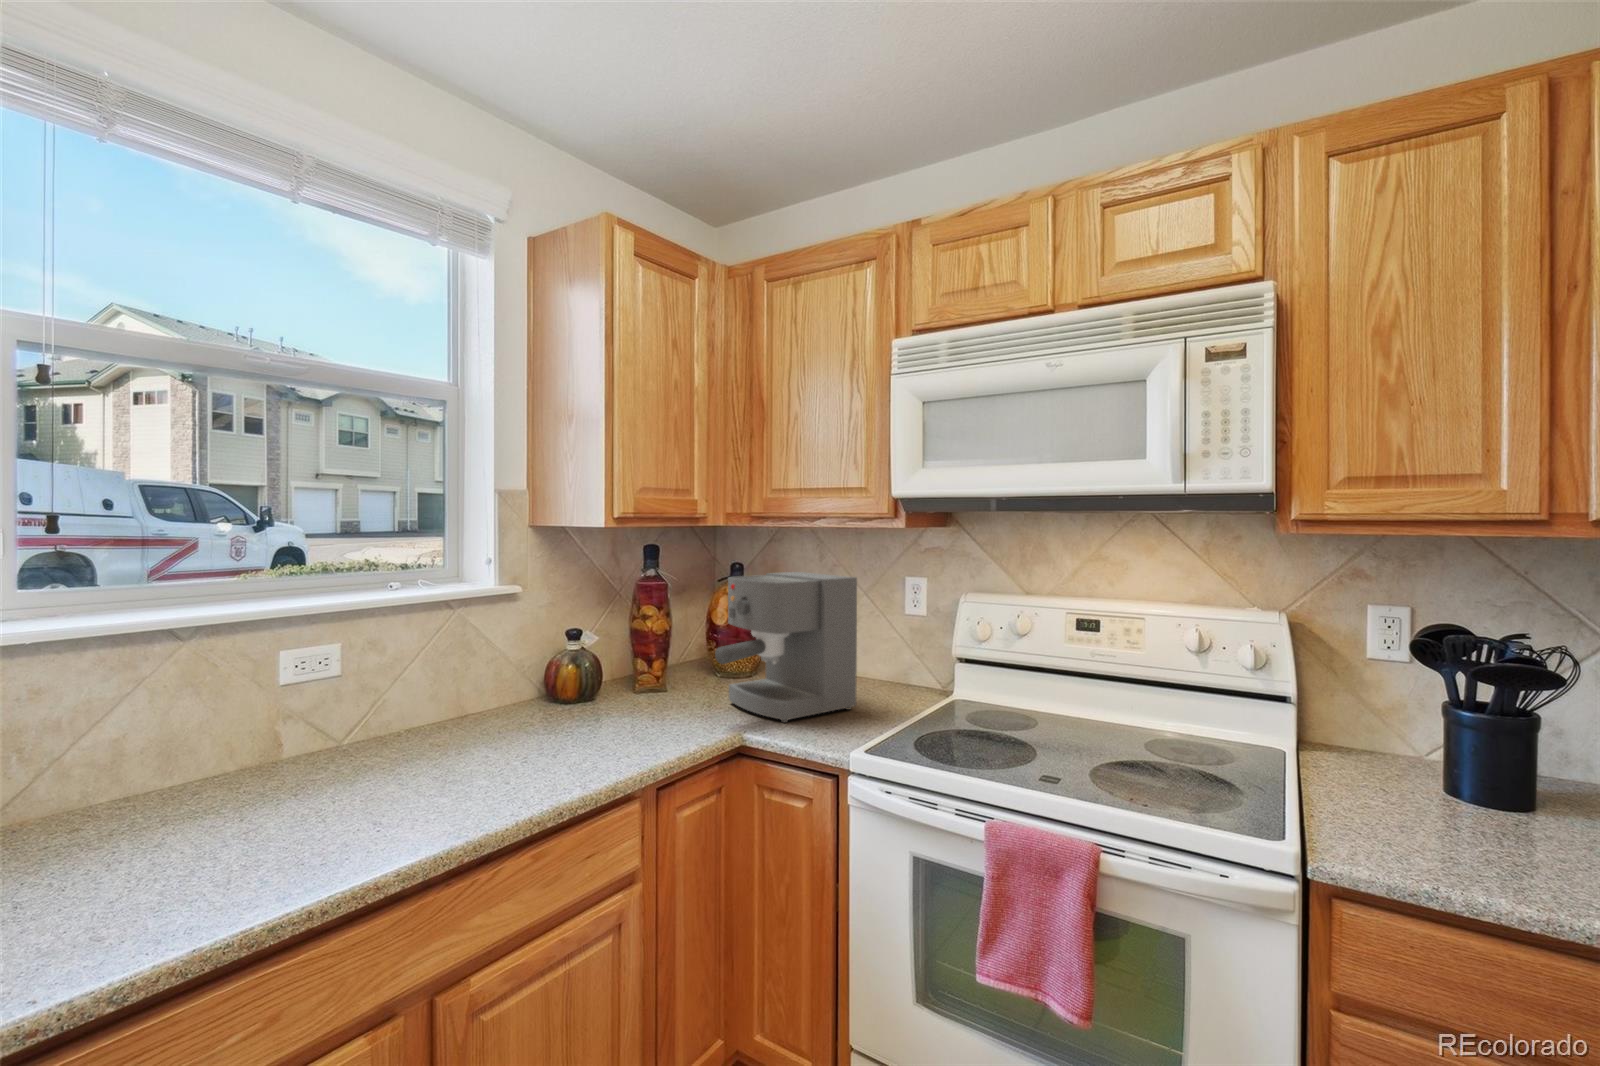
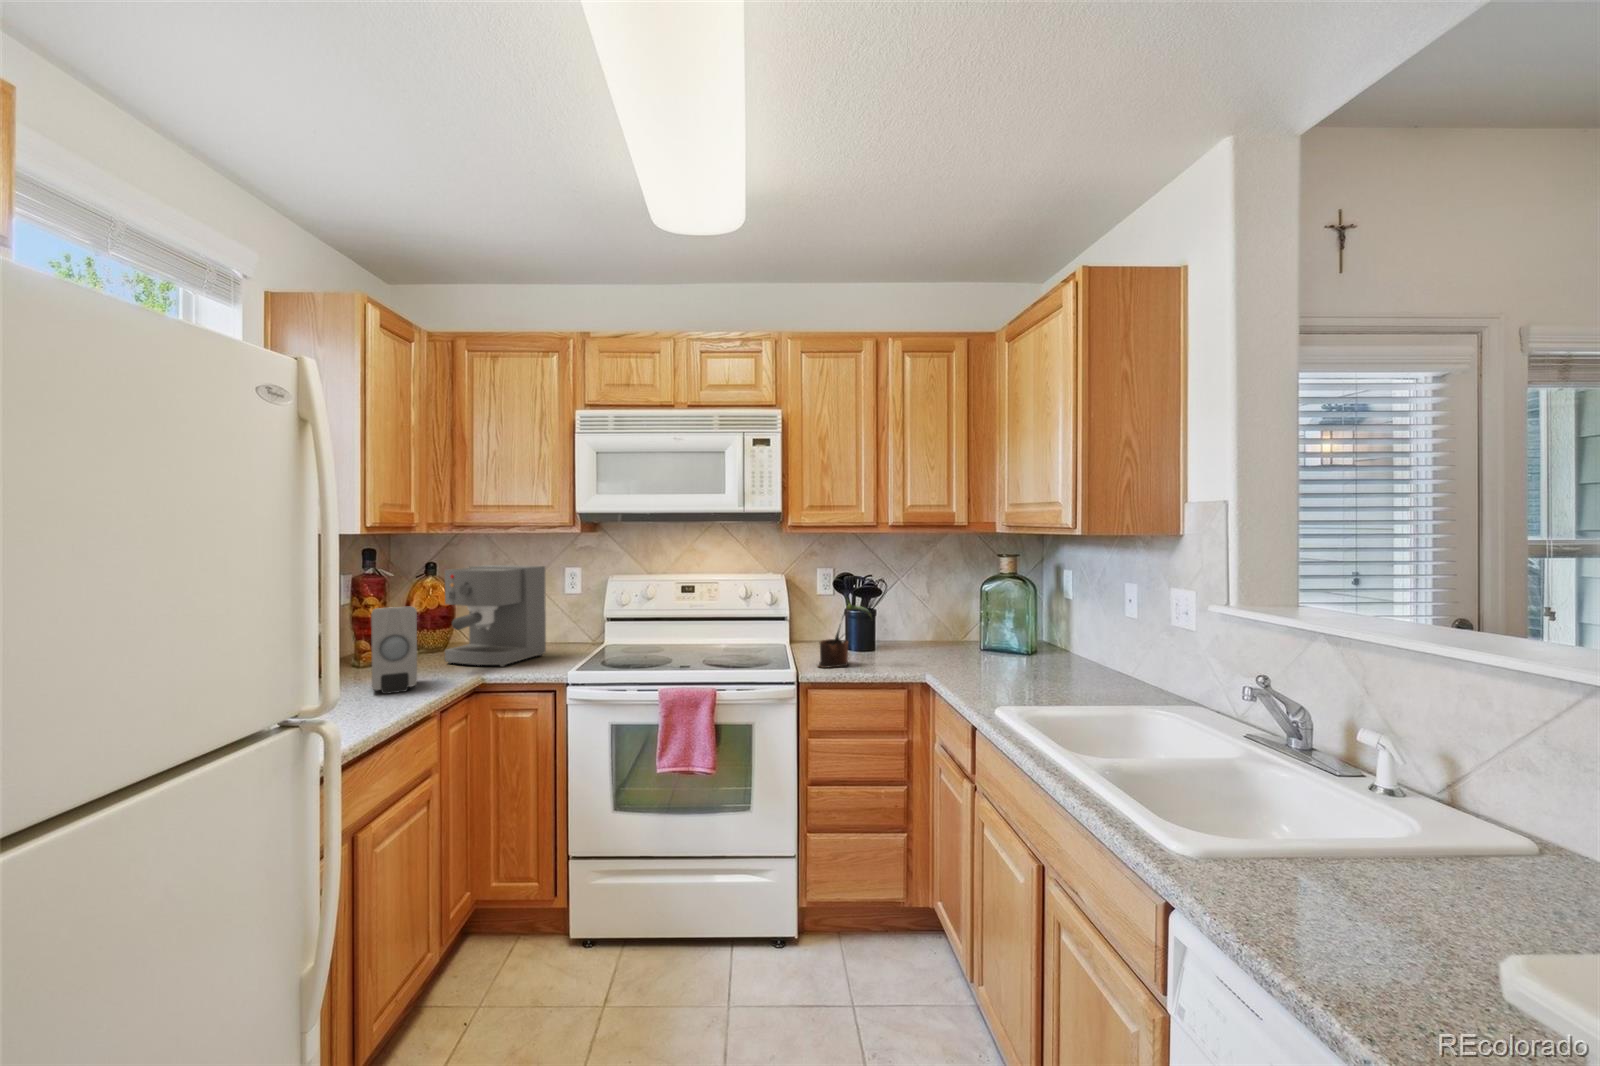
soap dispenser: none [593,627,666,748] -> present [371,607,417,694]
potted plant: none [1352,694,1535,868] -> present [818,598,871,668]

